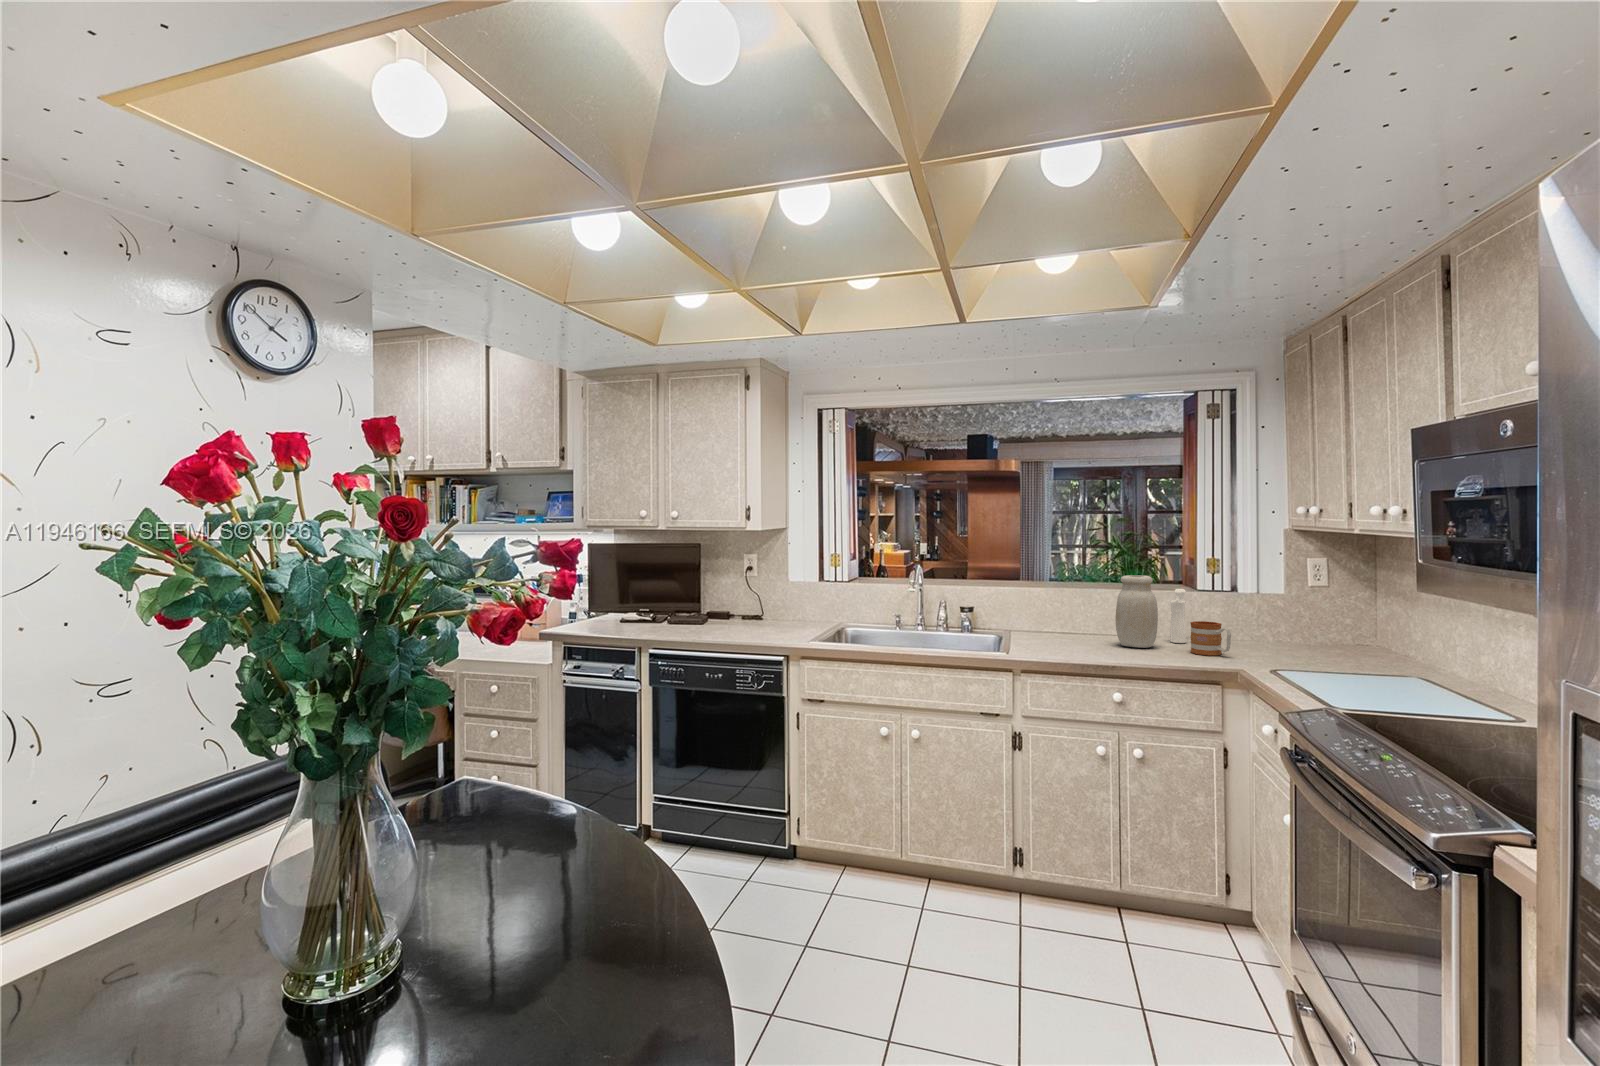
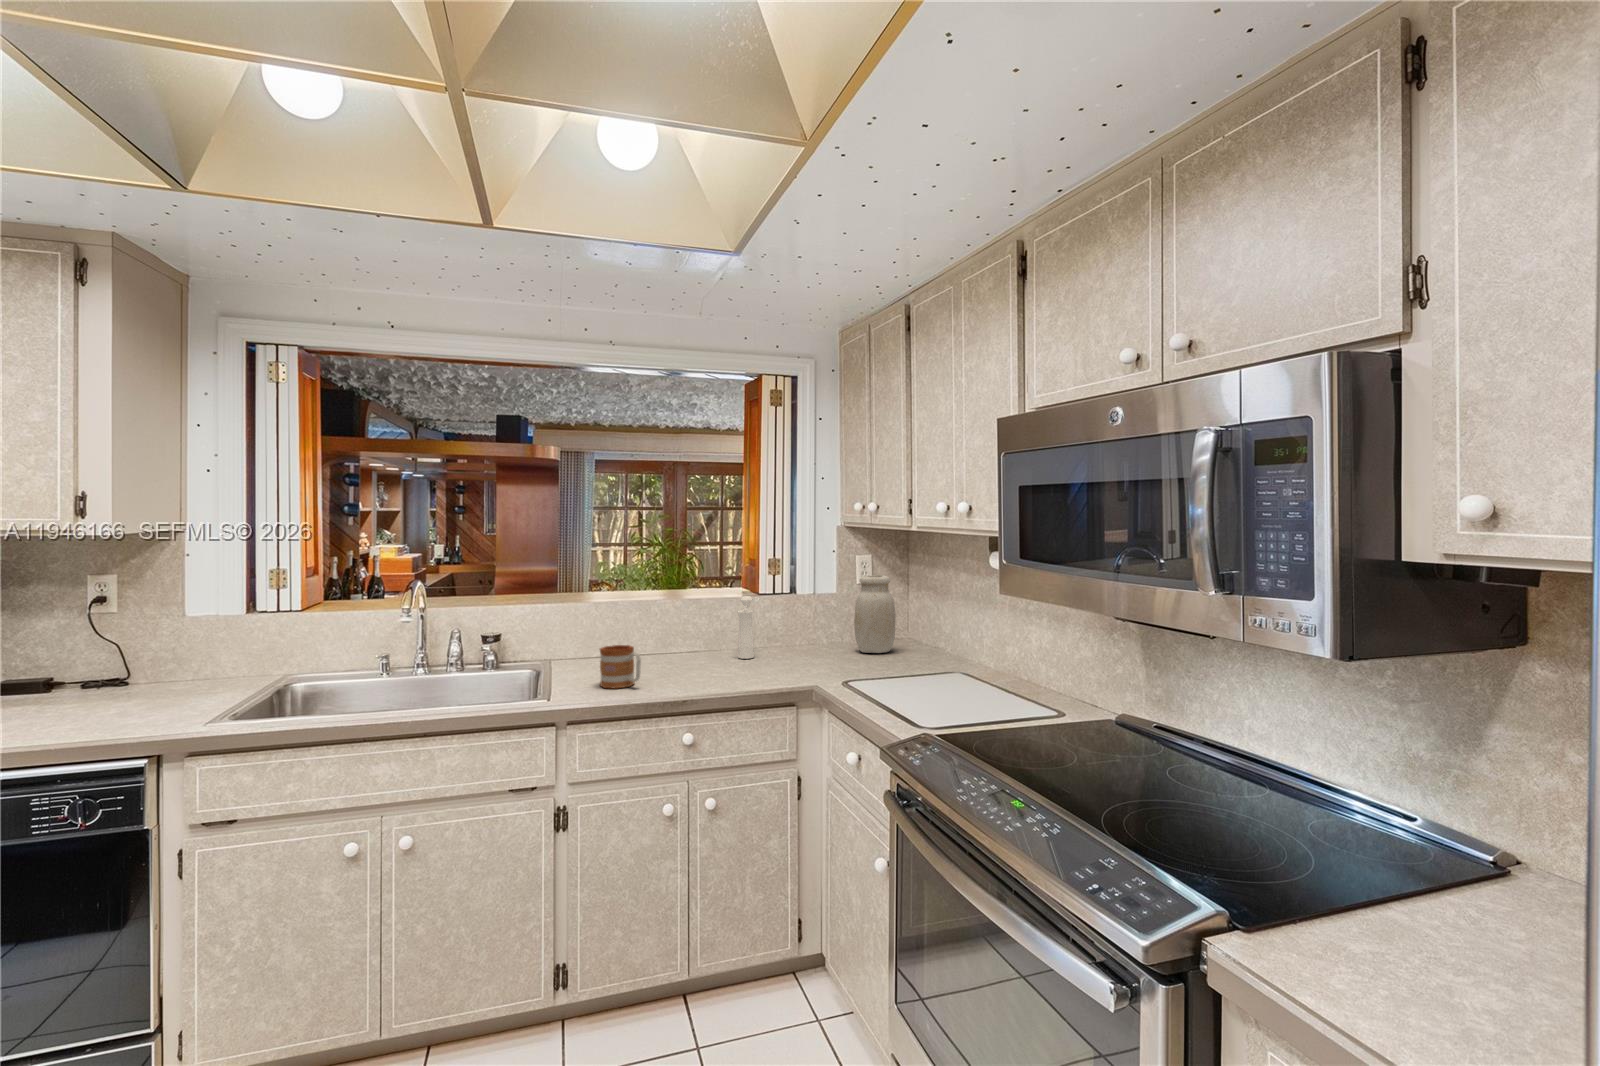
jar: present [1116,575,1158,648] -> present [854,575,896,653]
mug: present [1190,621,1231,655] -> present [600,645,641,688]

